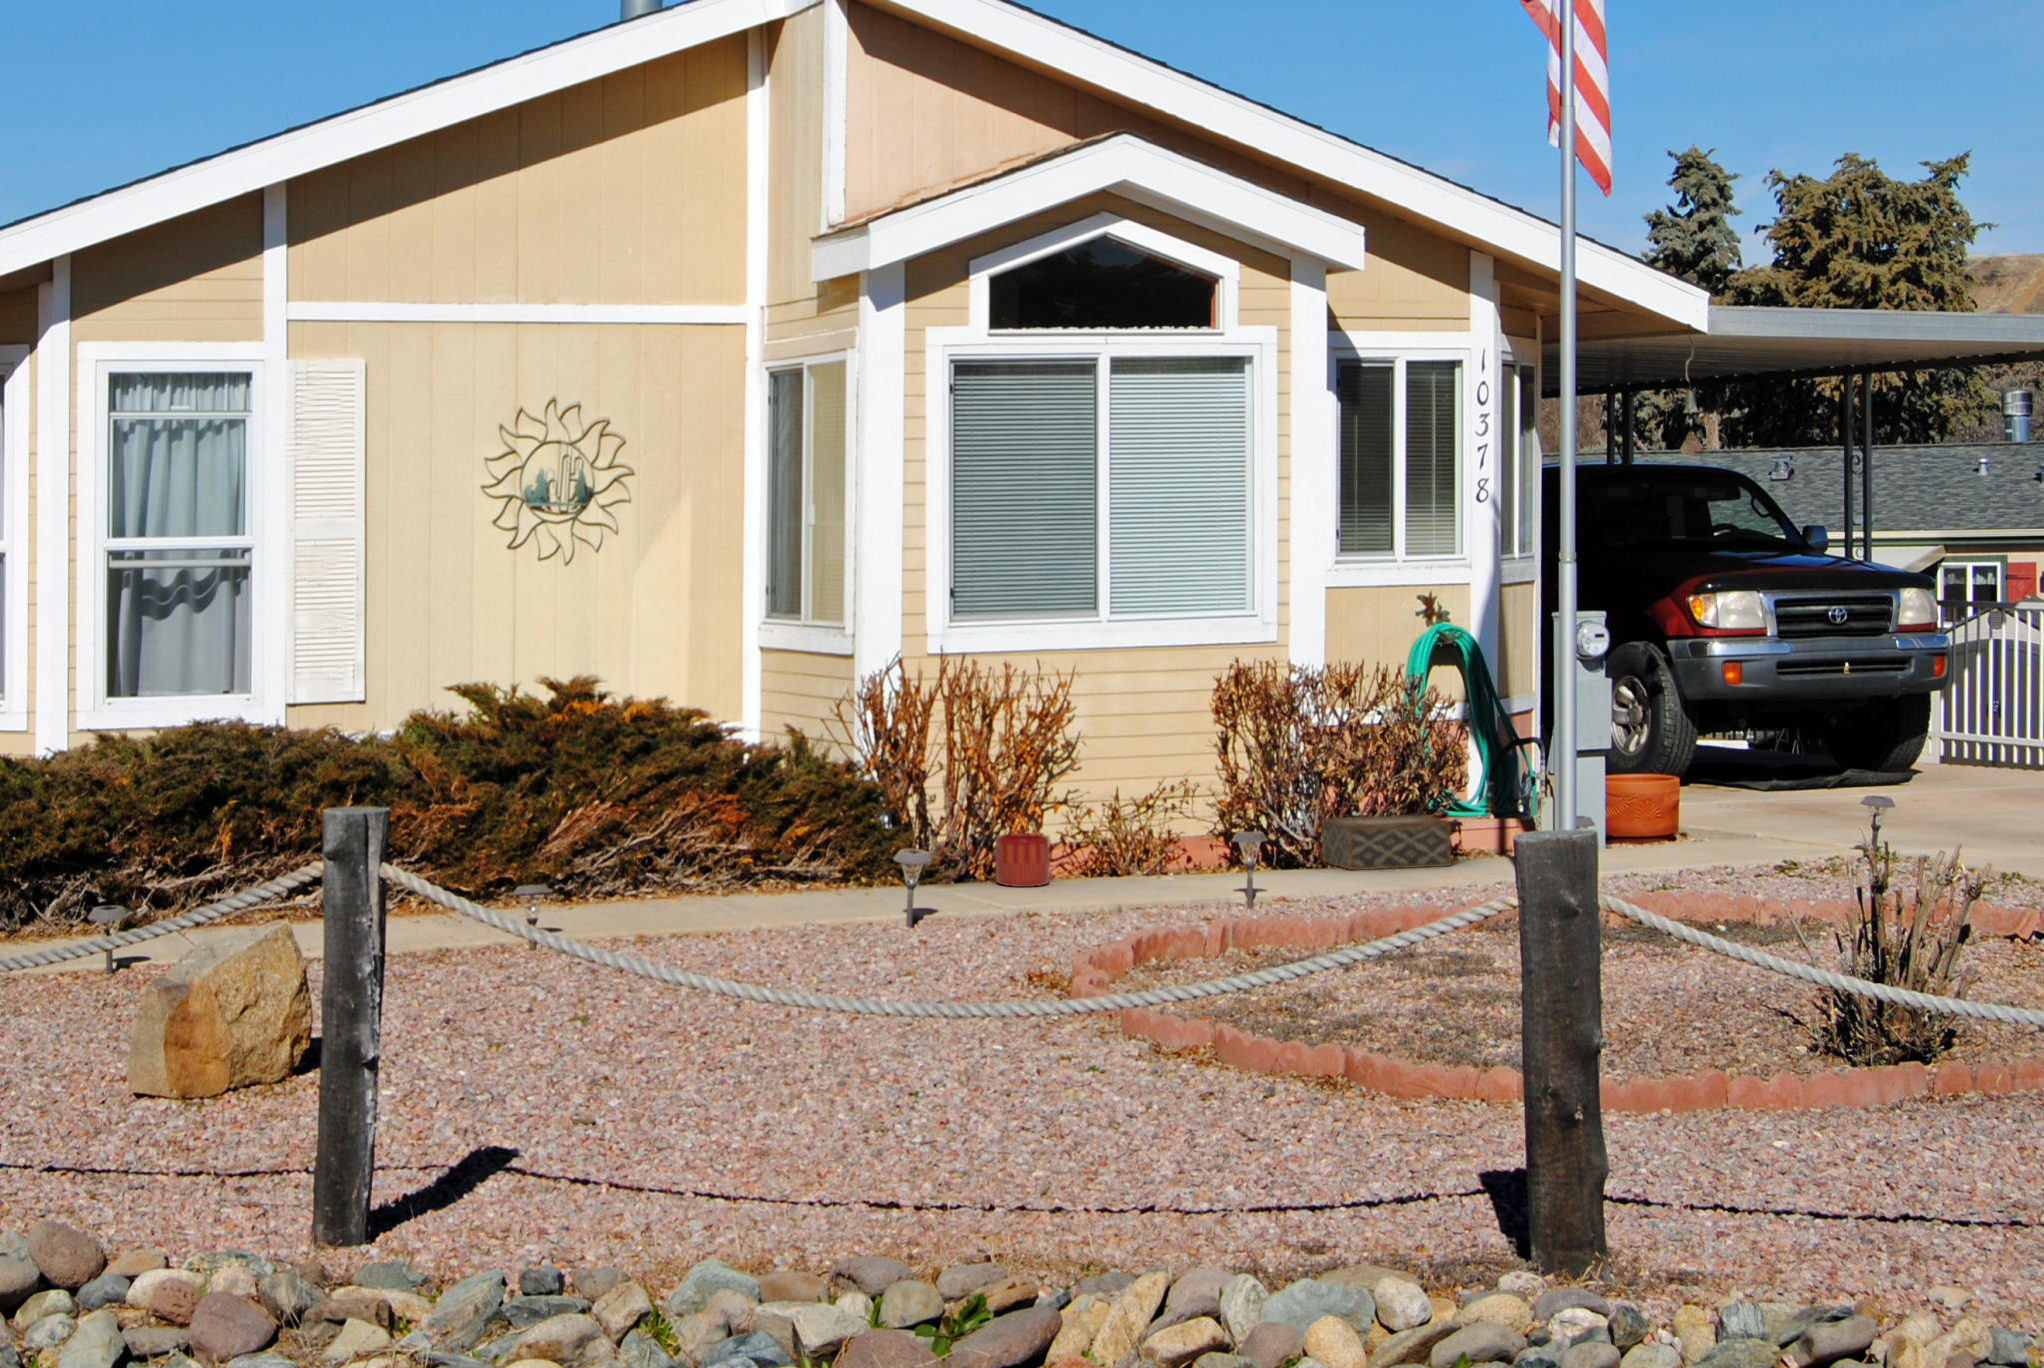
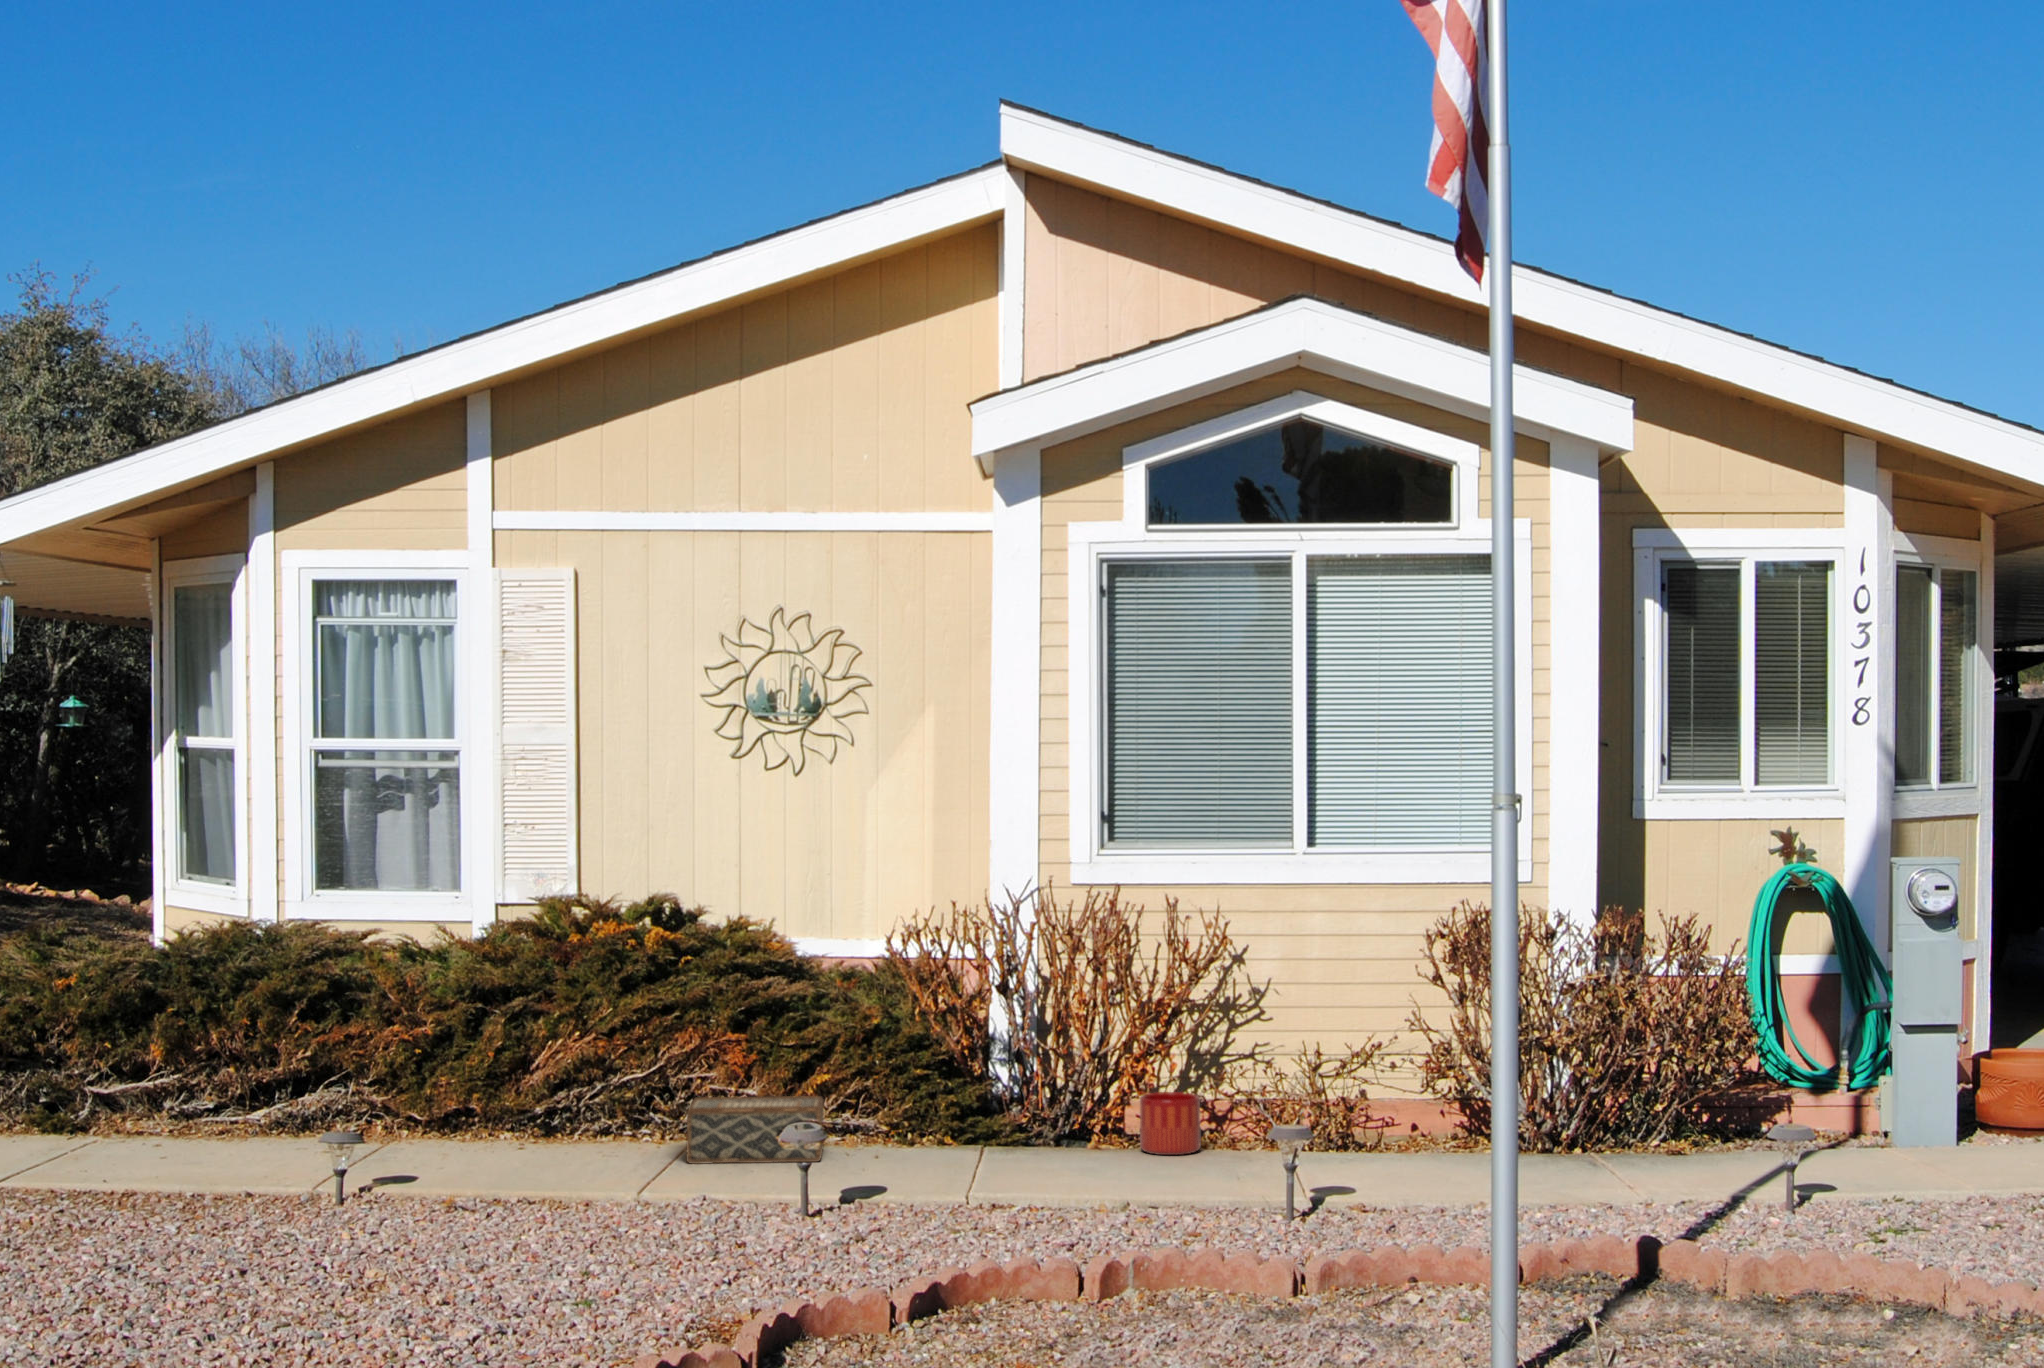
woven basket: present [1322,815,1451,870] -> present [686,1096,824,1164]

